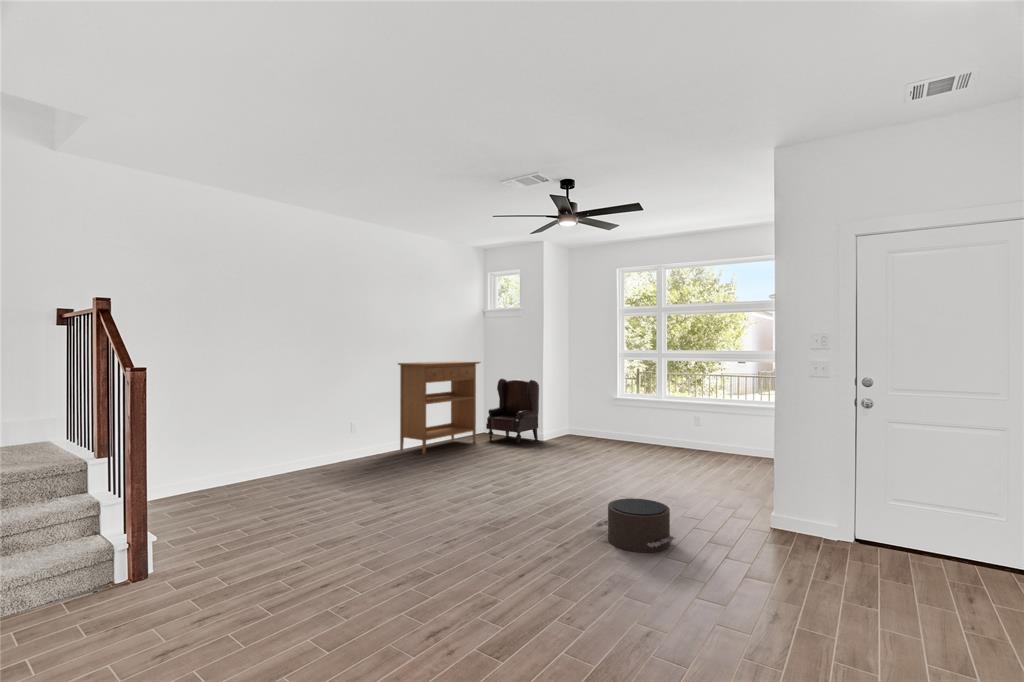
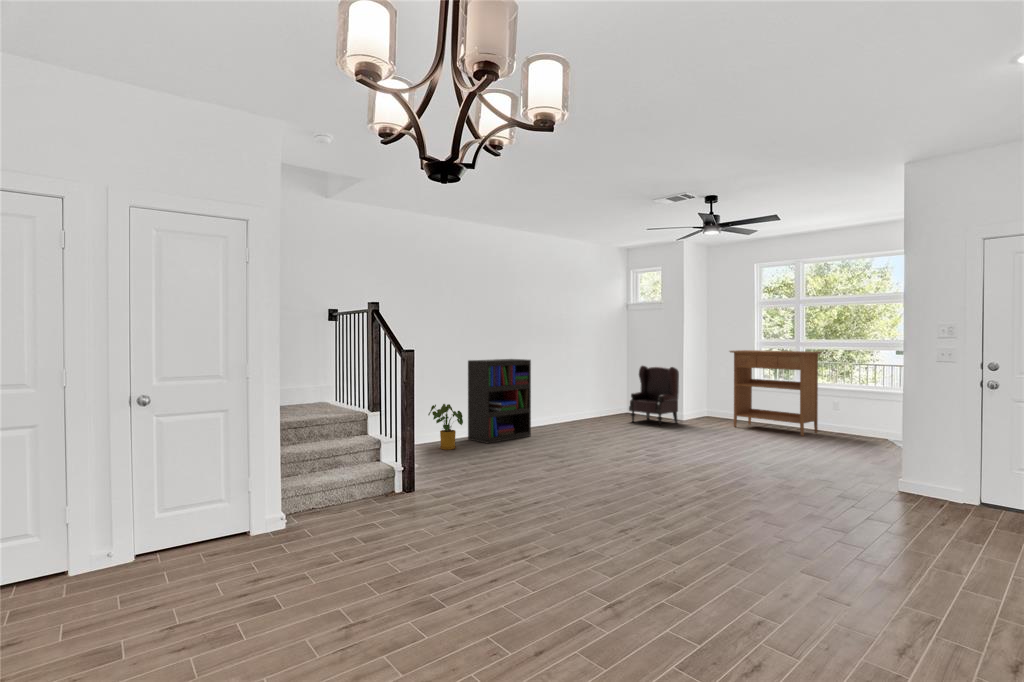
console table: present [398,361,480,454] -> present [730,350,821,436]
bookshelf: none [284,374,367,480] -> present [468,359,531,443]
house plant: none [223,432,272,493] -> present [428,404,463,450]
pouf: present [596,498,674,552] -> none [736,462,806,502]

